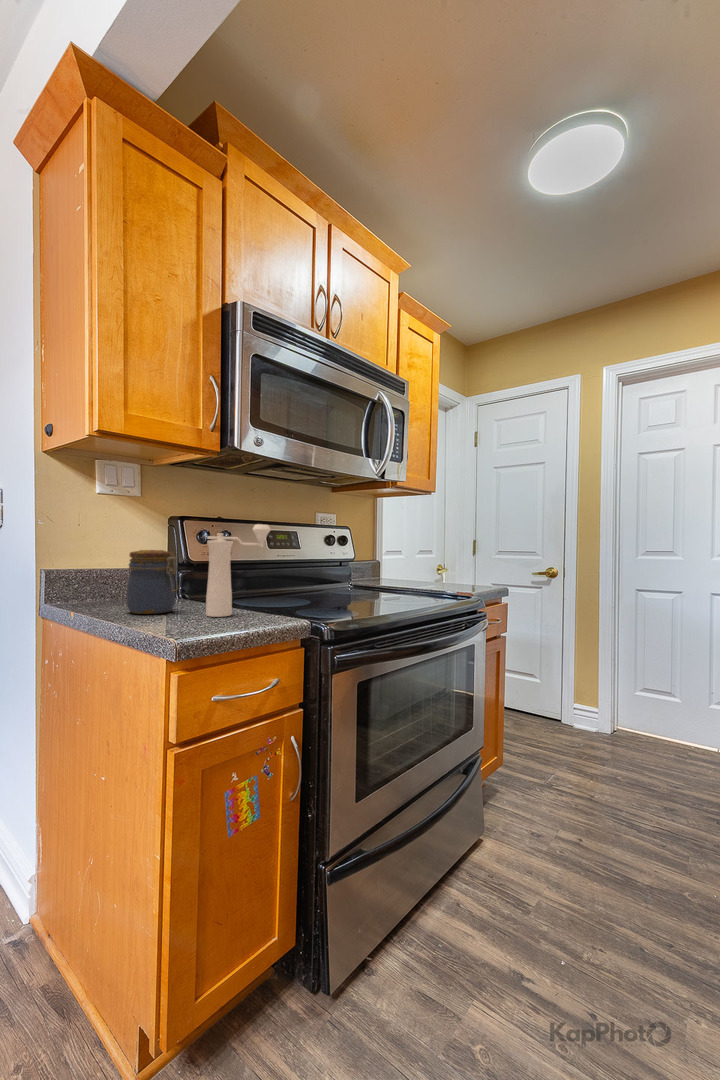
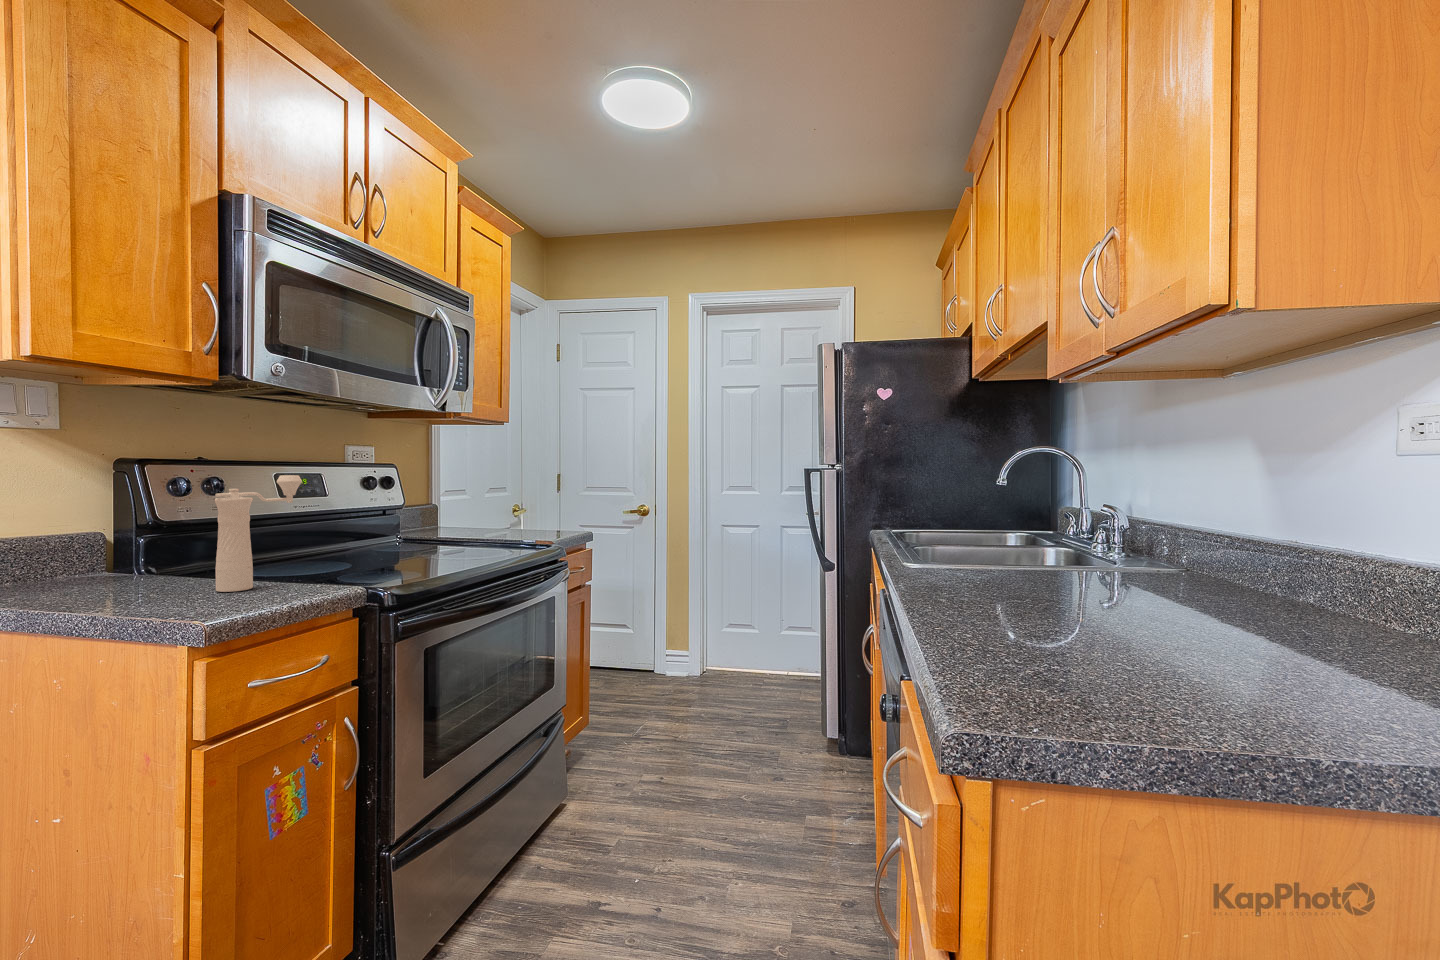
jar: present [127,550,177,614] -> none [83,512,167,597]

